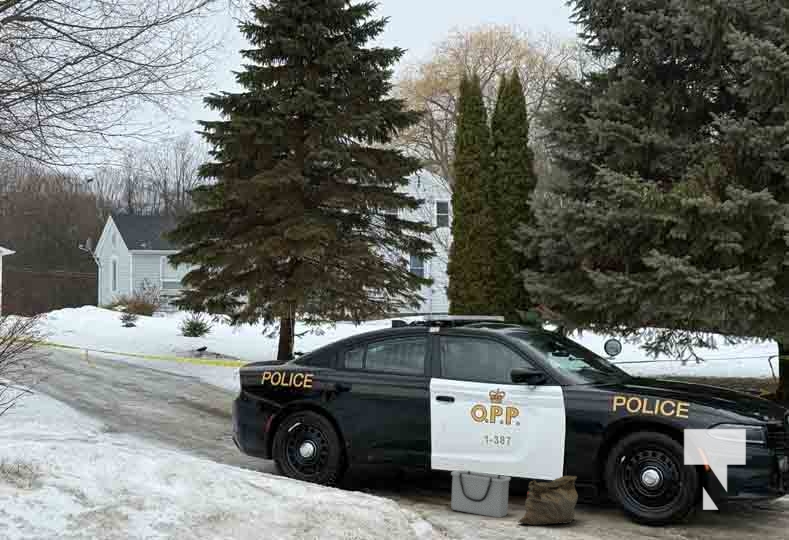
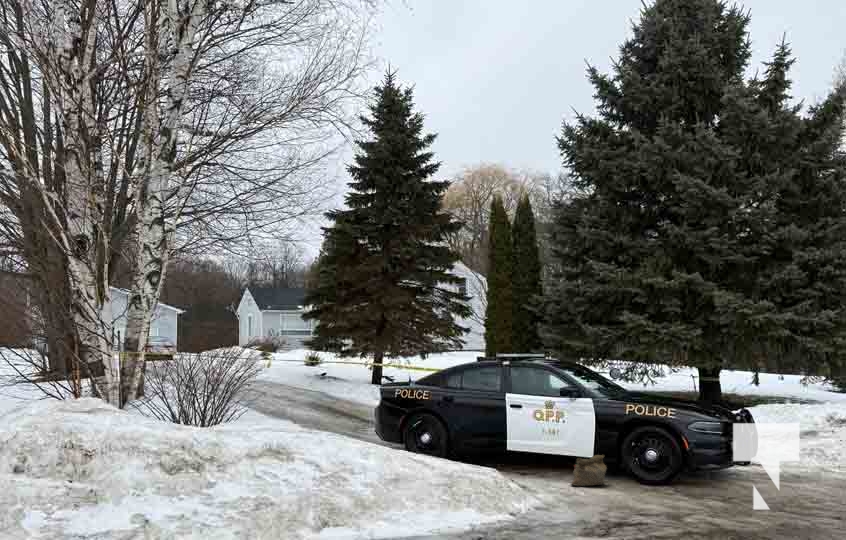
storage bin: present [451,470,510,517] -> none [523,451,562,482]

